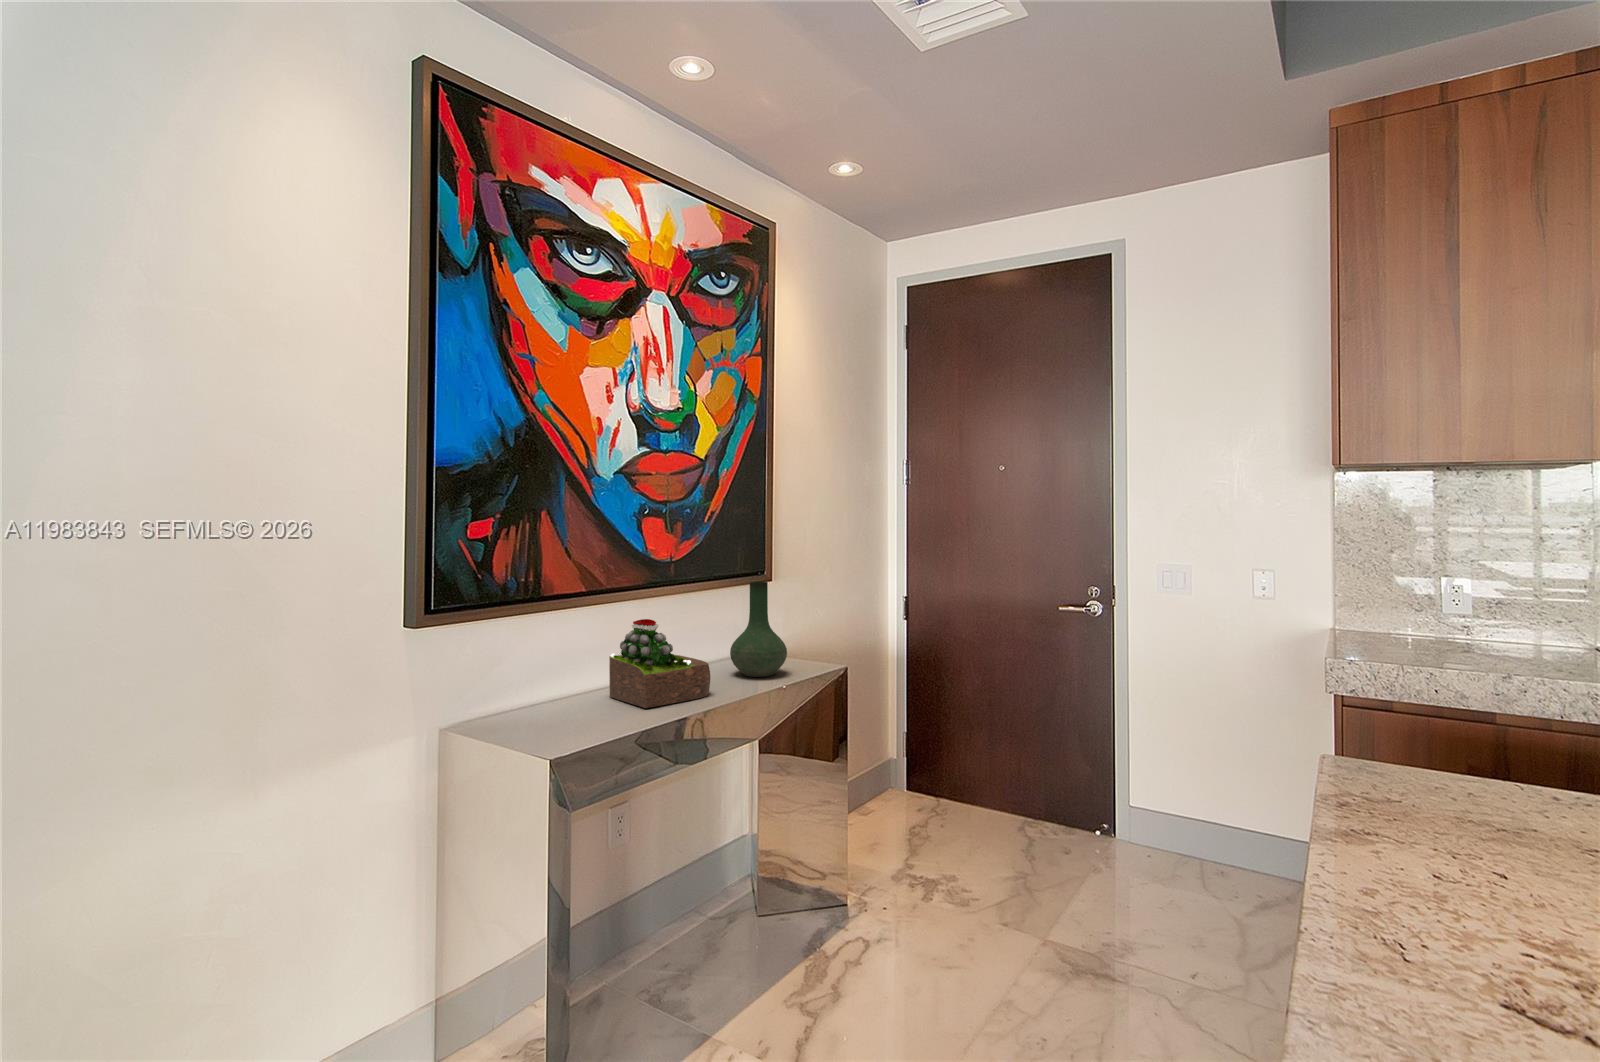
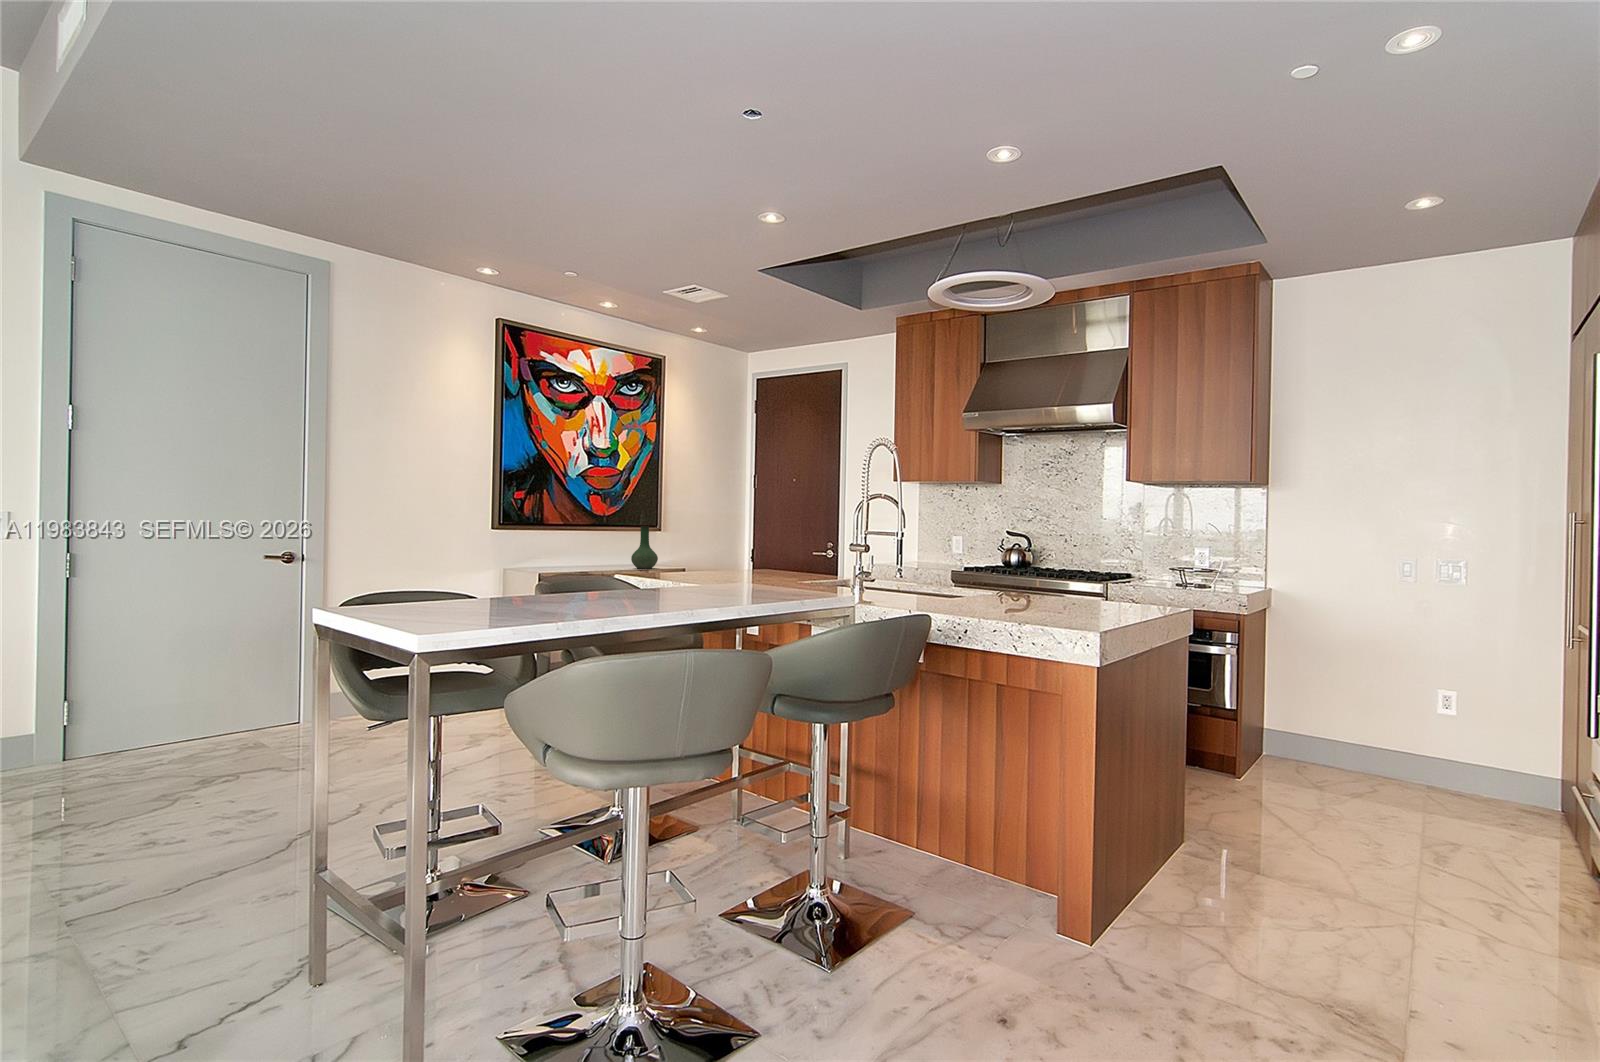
succulent plant: present [609,619,710,708] -> none [573,537,616,571]

